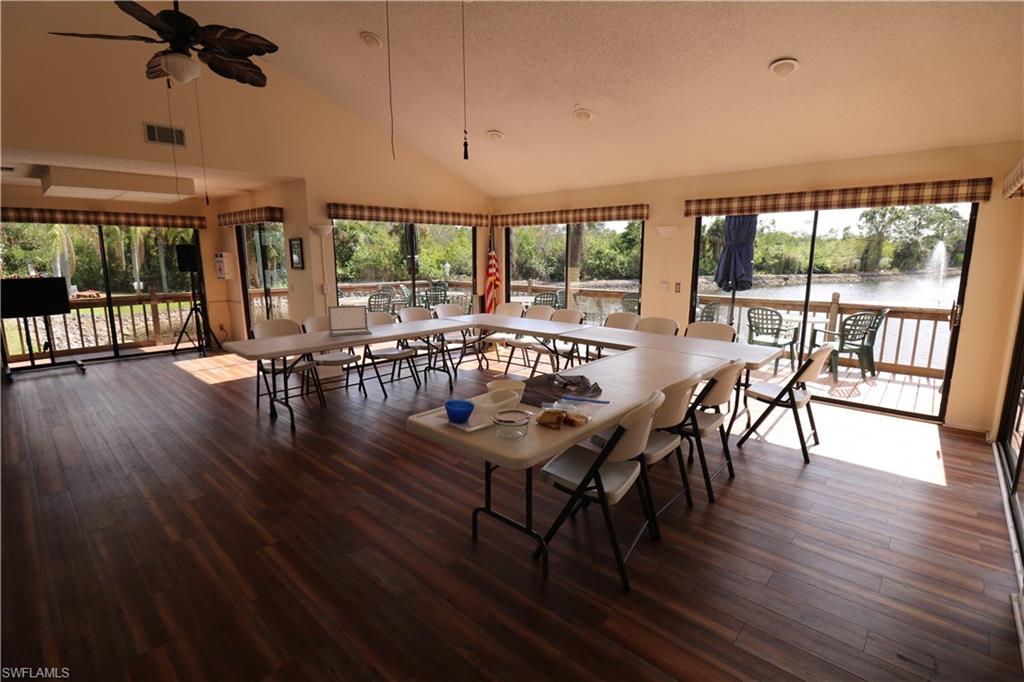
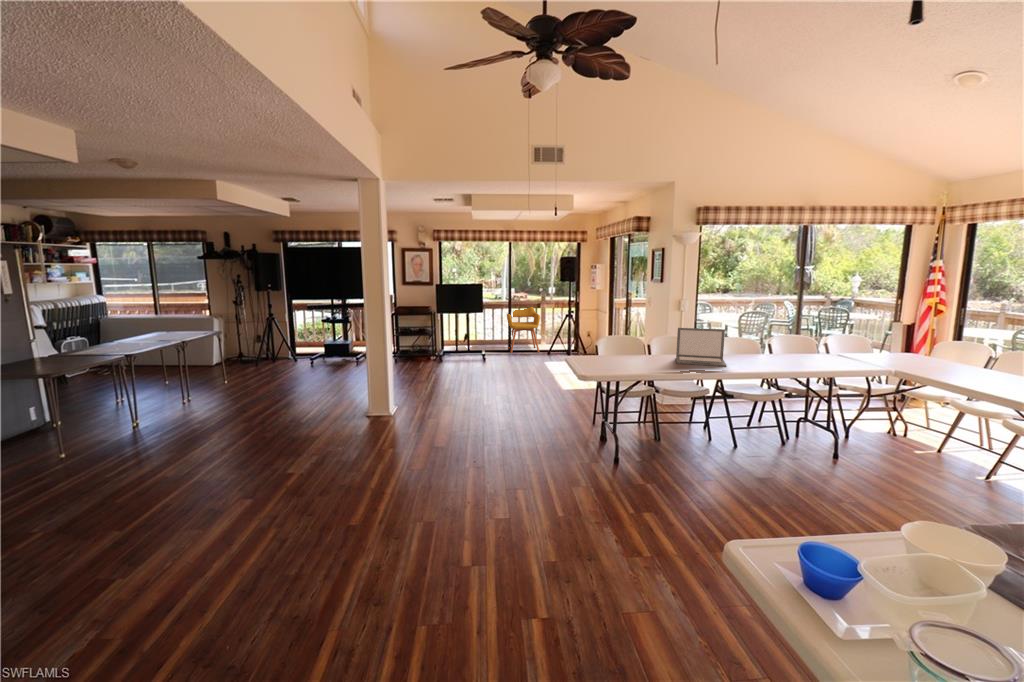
armchair: none [105,299,161,359] -> present [507,307,540,353]

